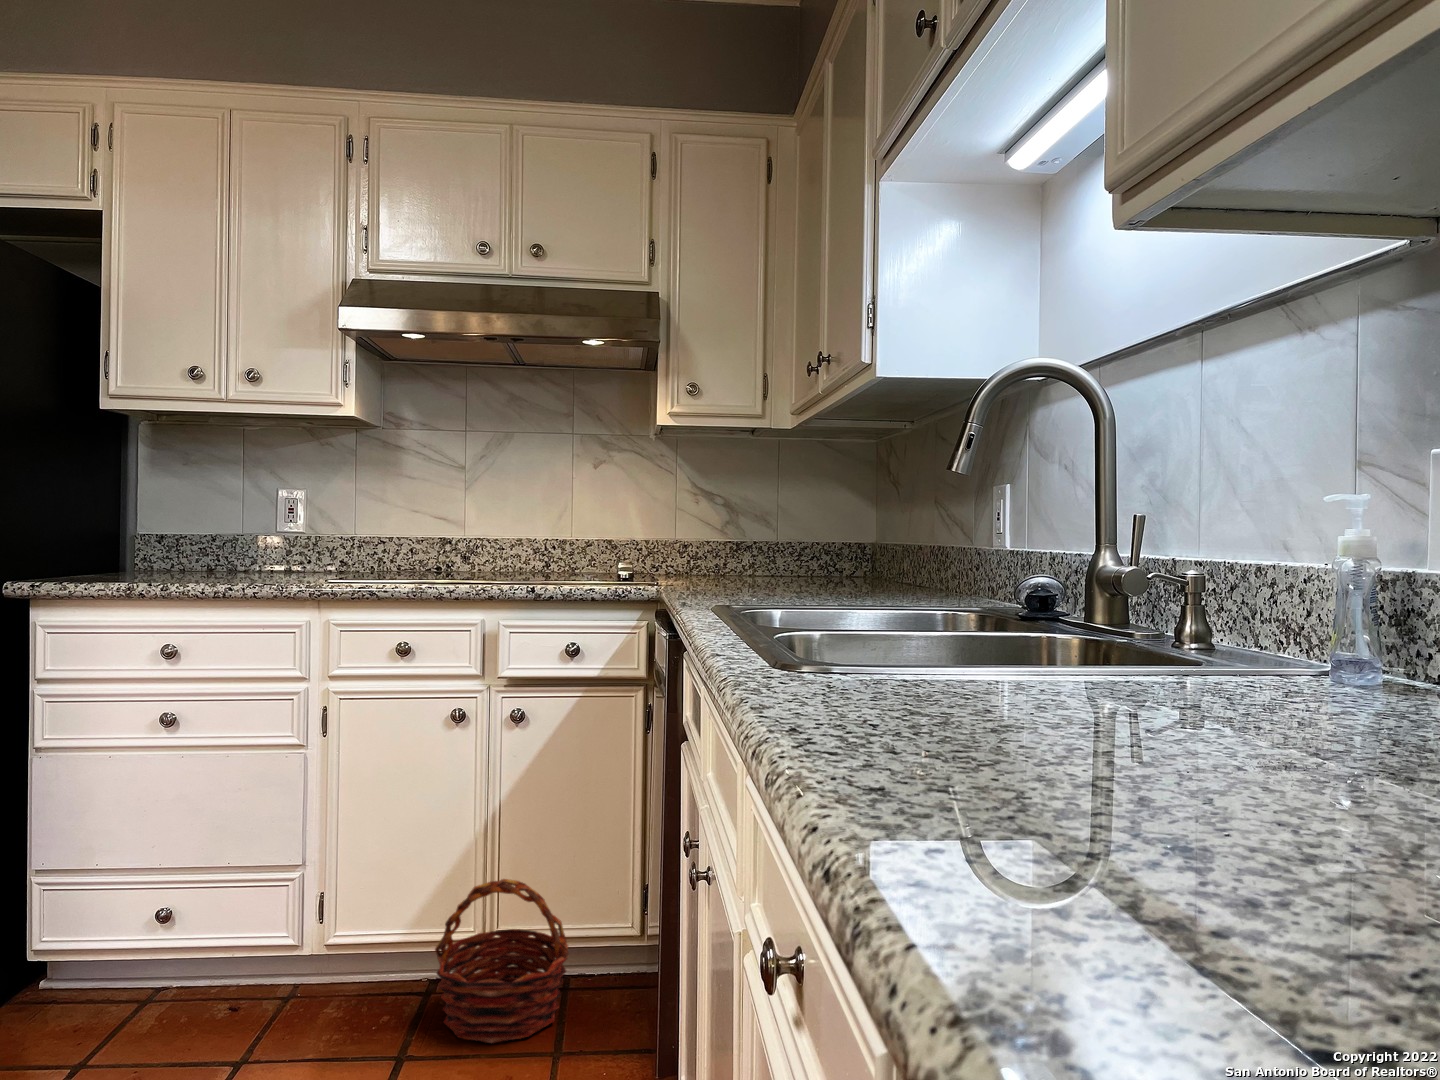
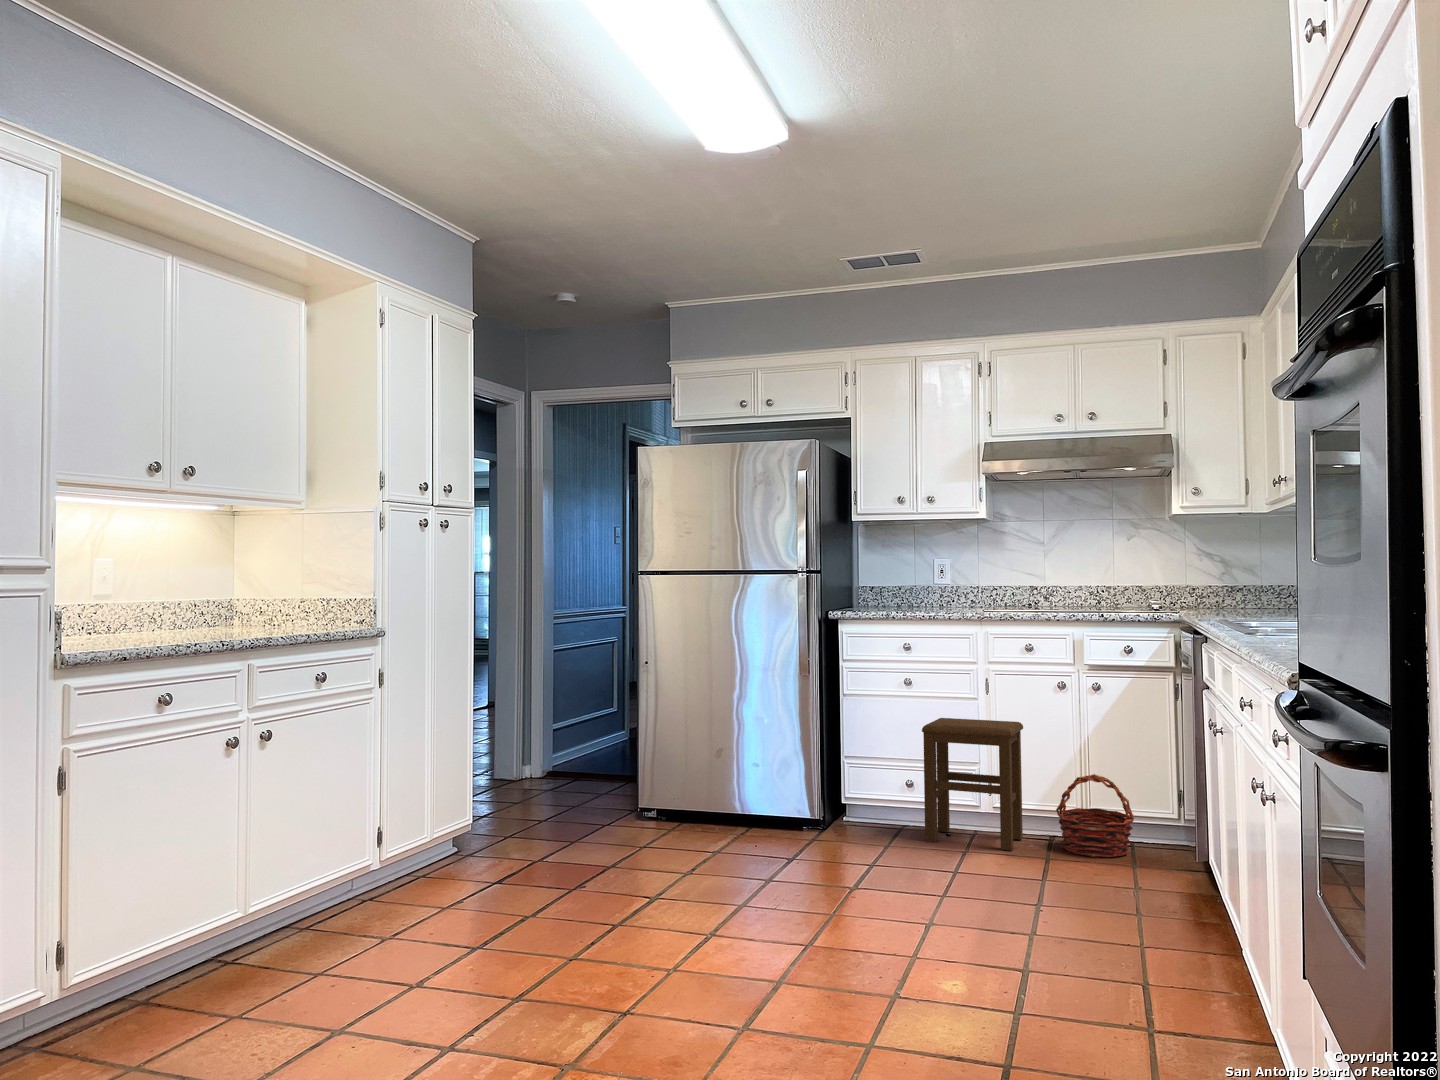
stool: none [161,785,387,1055] -> present [922,718,1023,851]

